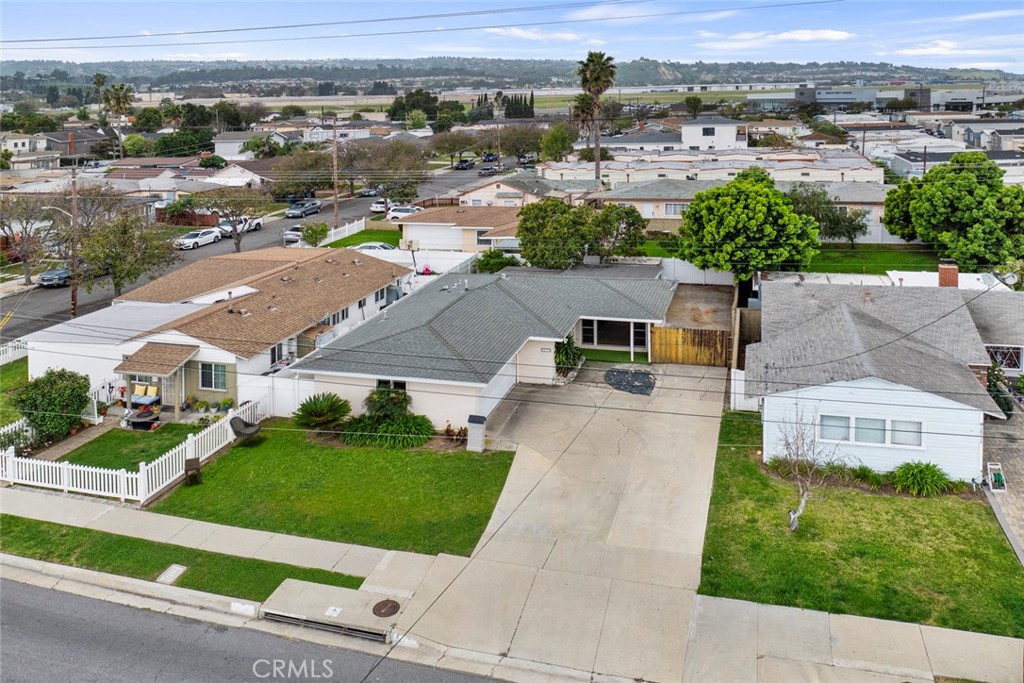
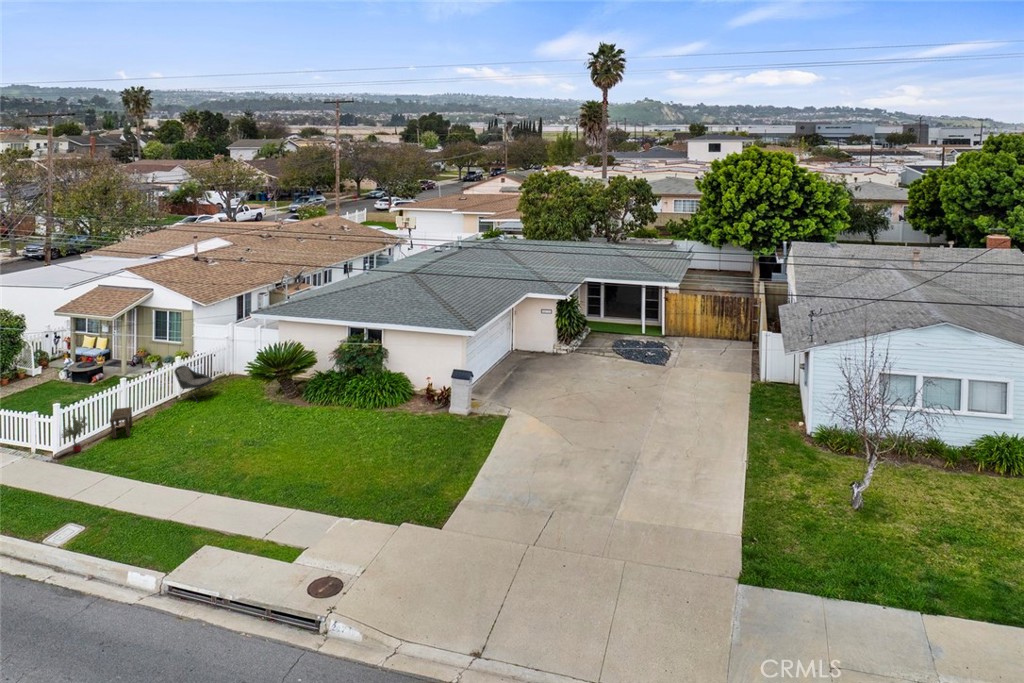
potted tree: none [148,468,169,499] -> present [62,415,87,452]

